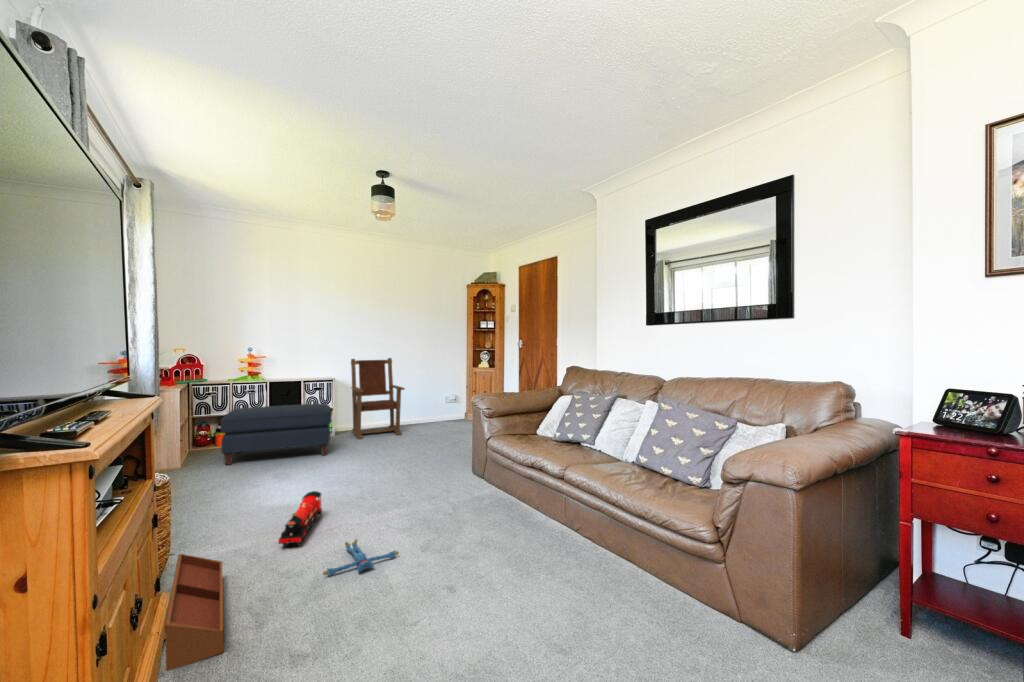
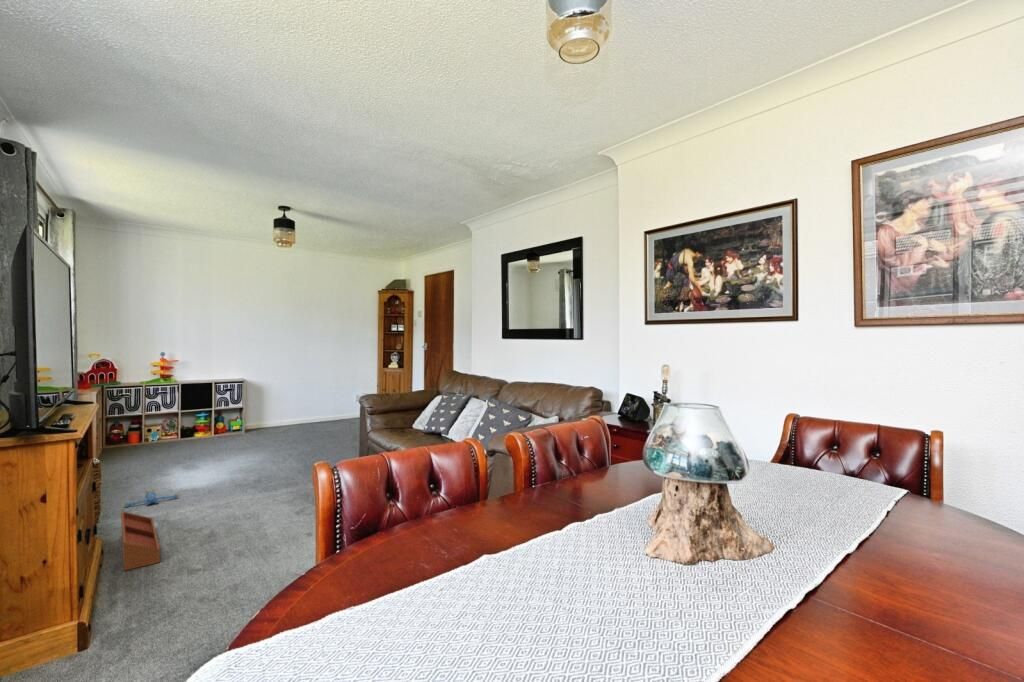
armchair: present [351,358,404,439] -> none [261,360,312,436]
ottoman: present [220,404,331,465] -> none [137,404,240,459]
toy train: present [279,491,322,547] -> none [194,474,229,512]
plush toy: present [323,539,399,576] -> present [122,489,180,507]

